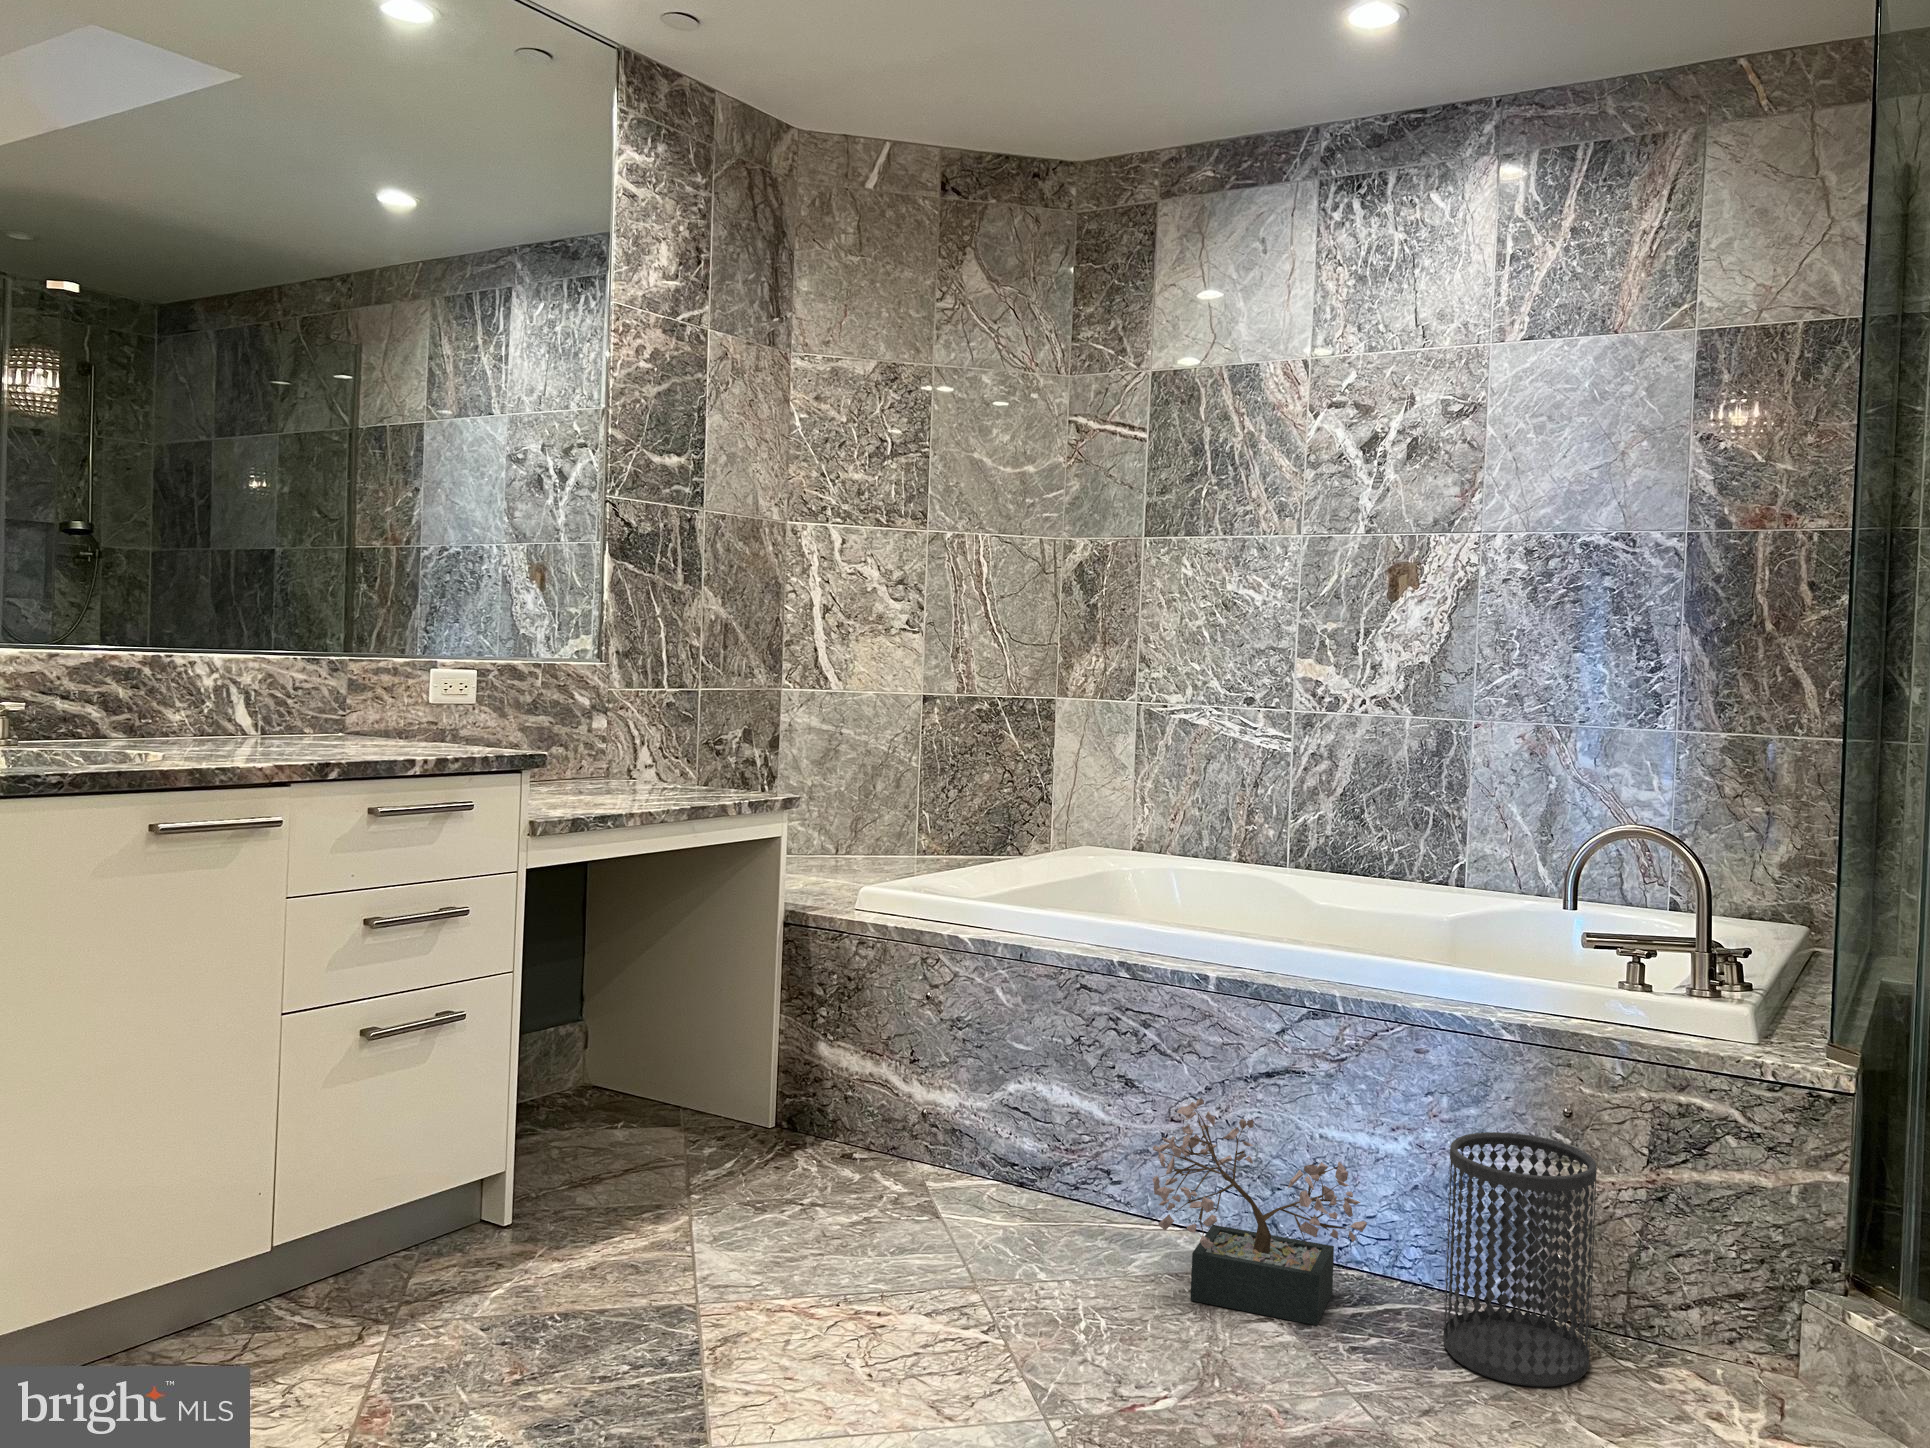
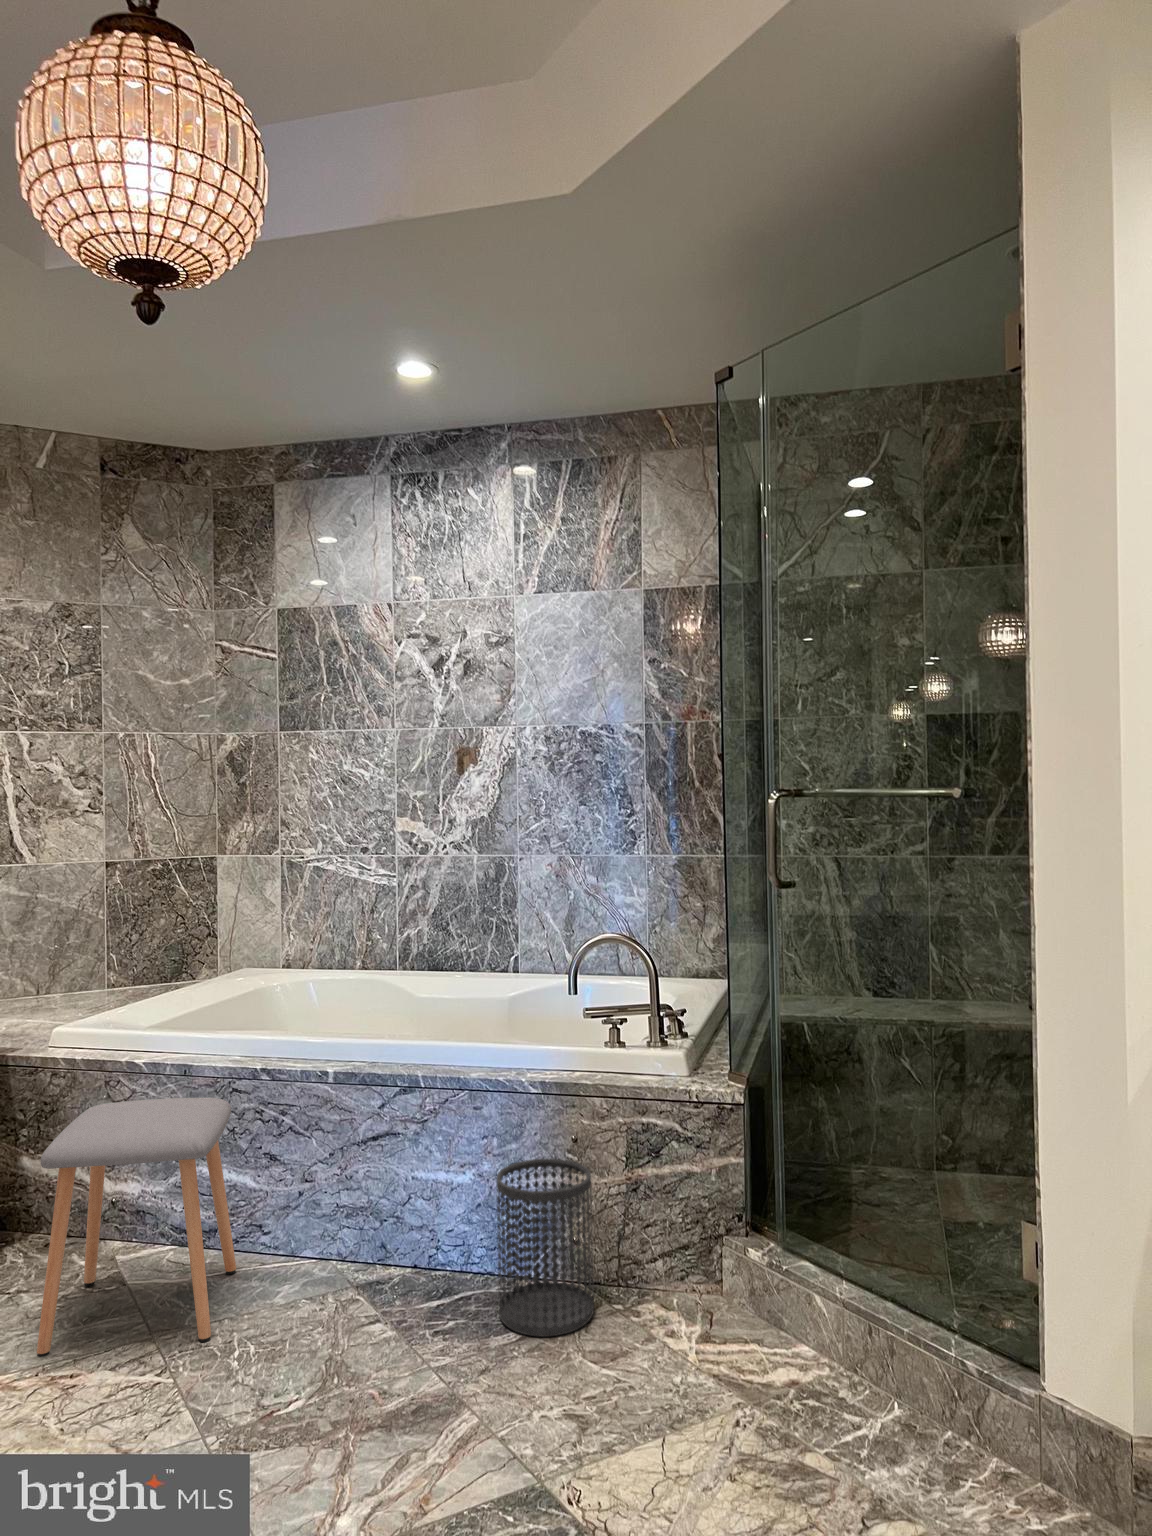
stool: none [840,980,1081,1300] -> present [37,1097,236,1357]
decorative plant: present [1153,1098,1367,1325] -> none [286,1165,444,1320]

